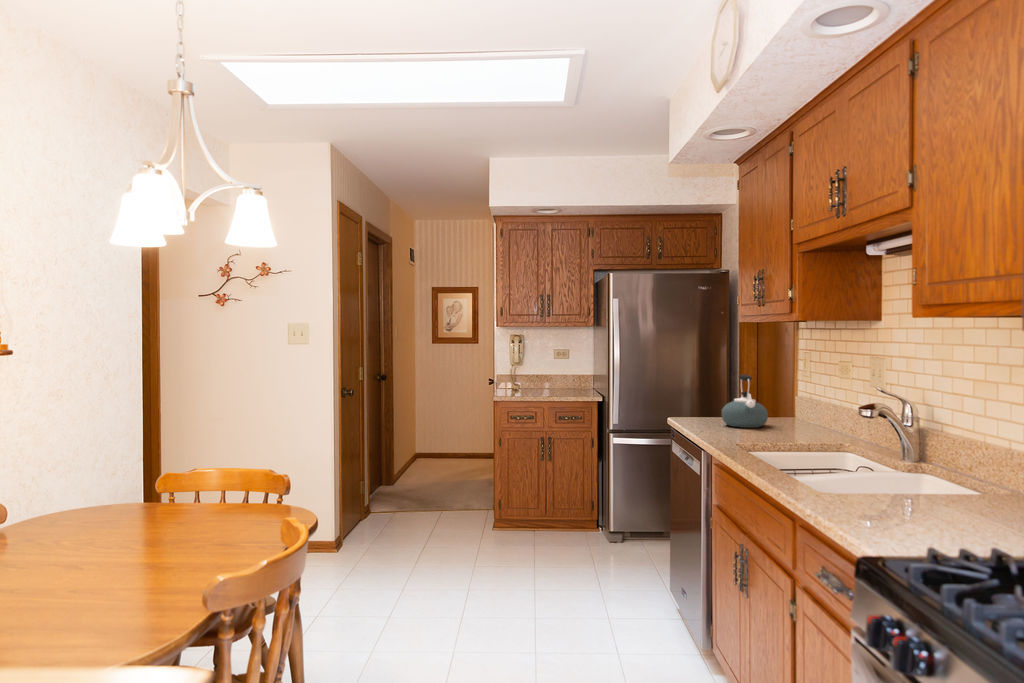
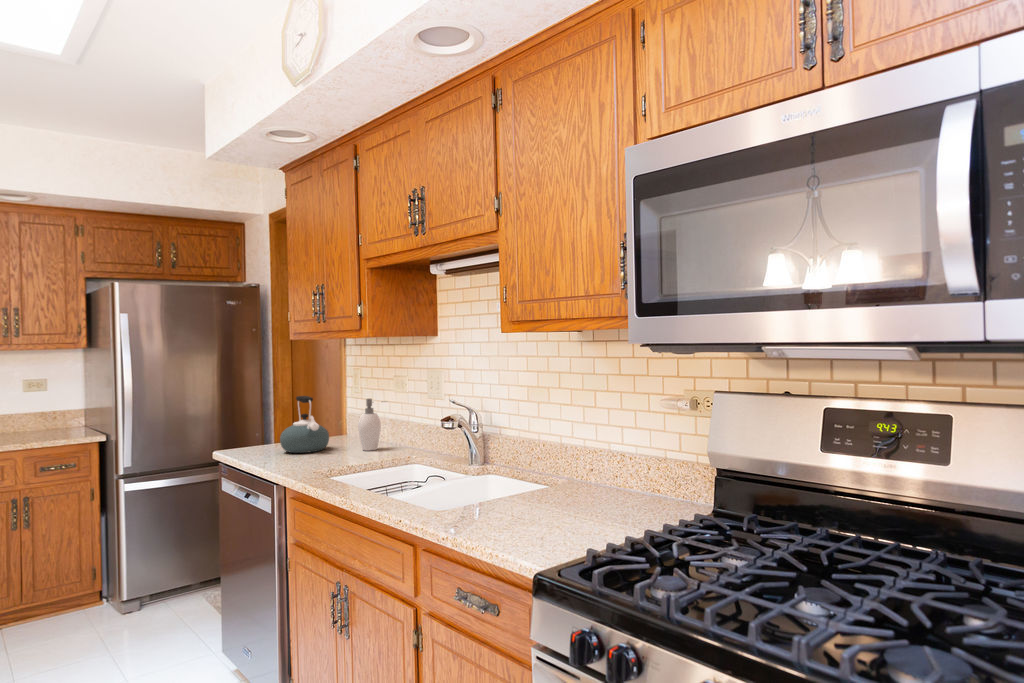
soap dispenser: none [794,382,826,433] -> present [358,399,381,451]

